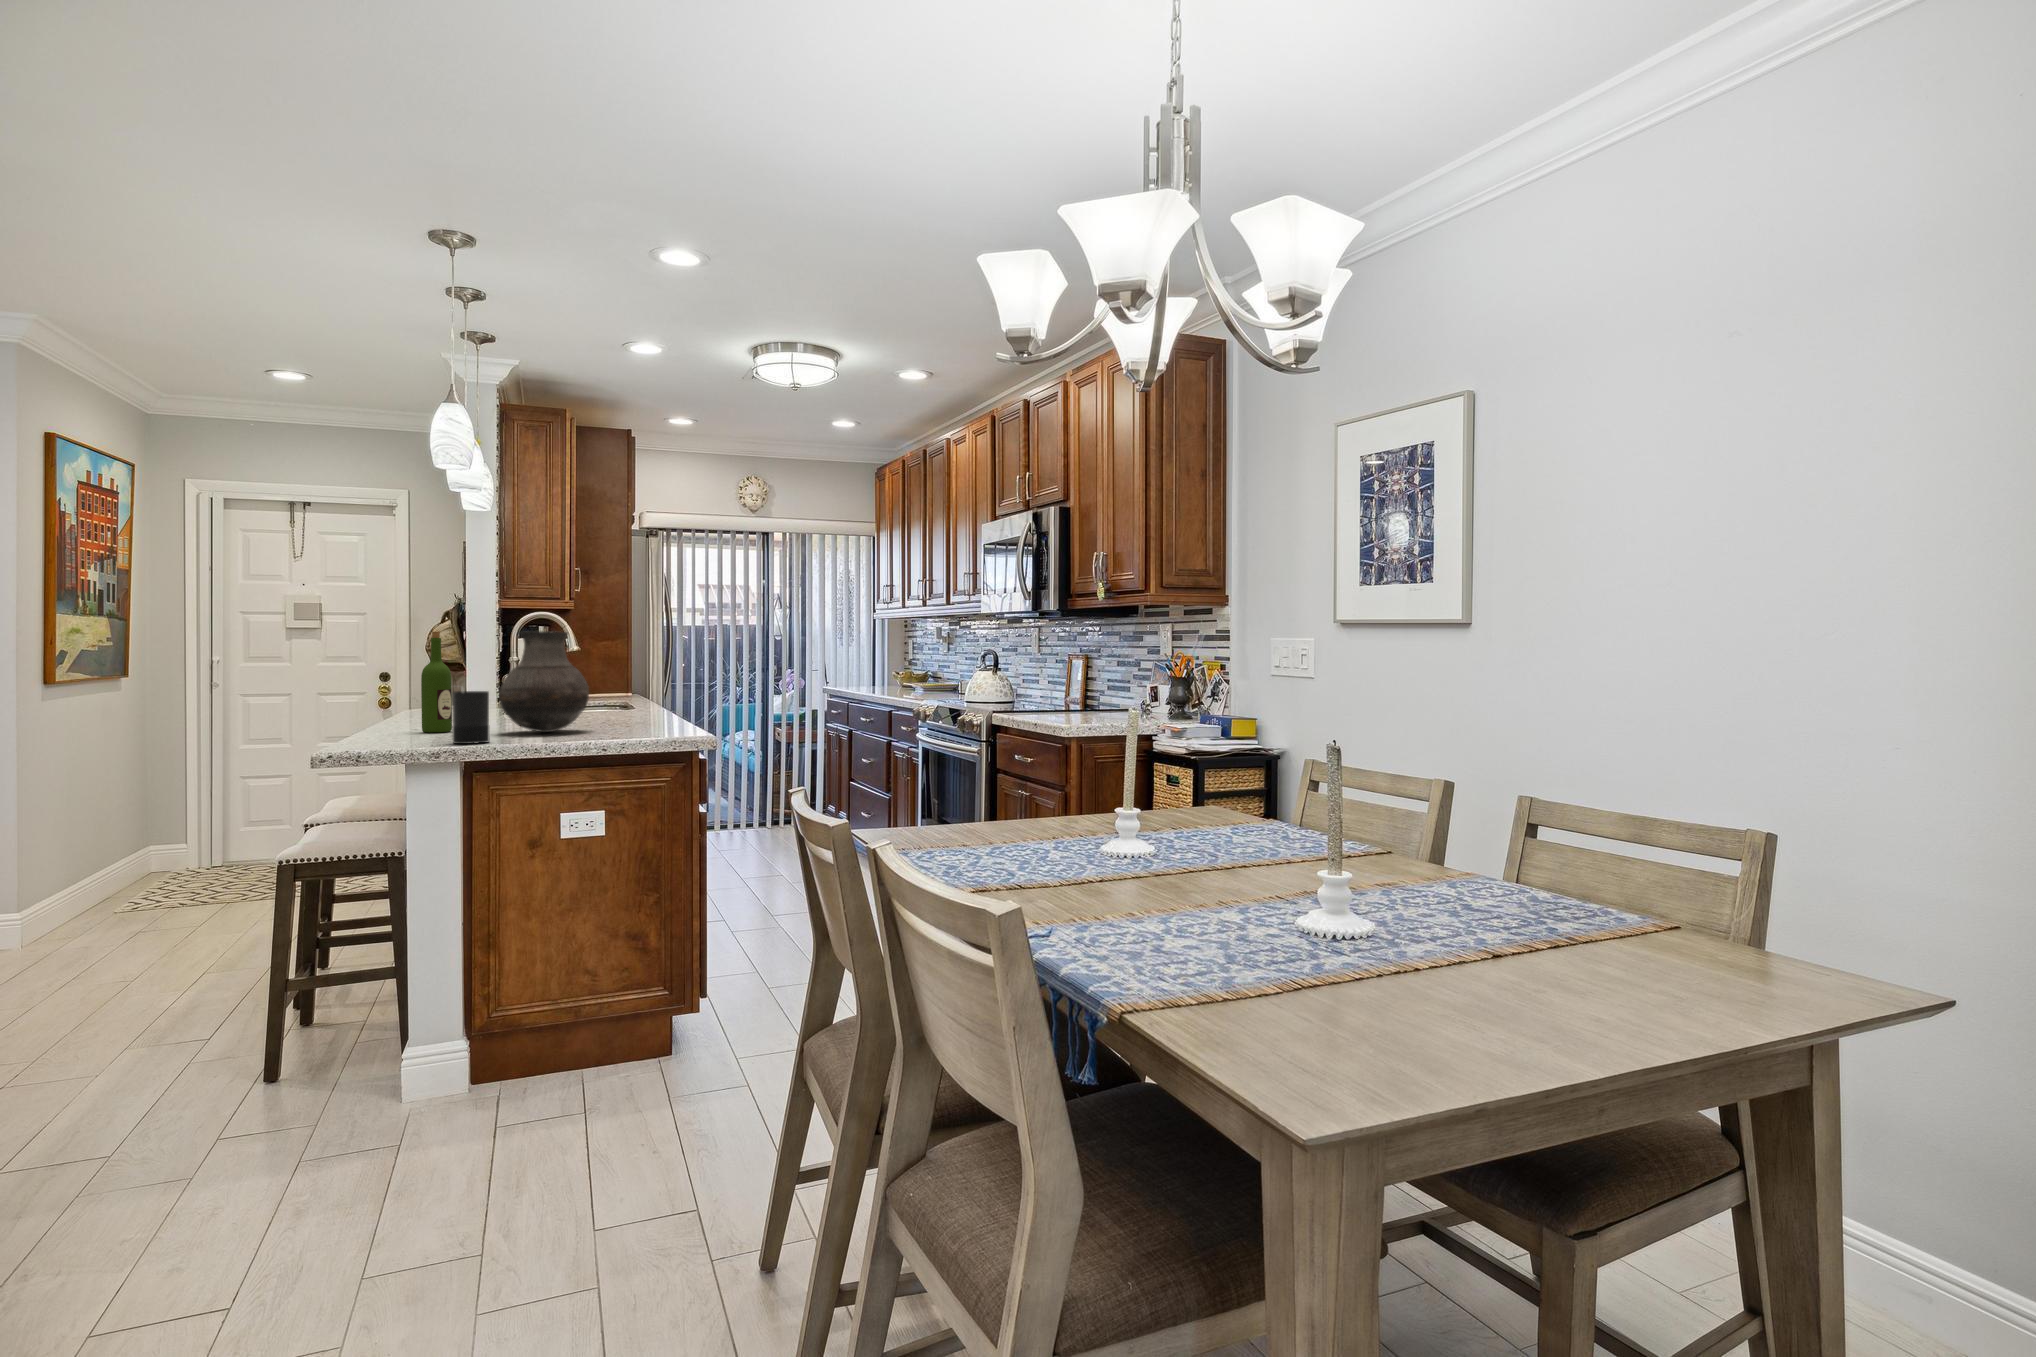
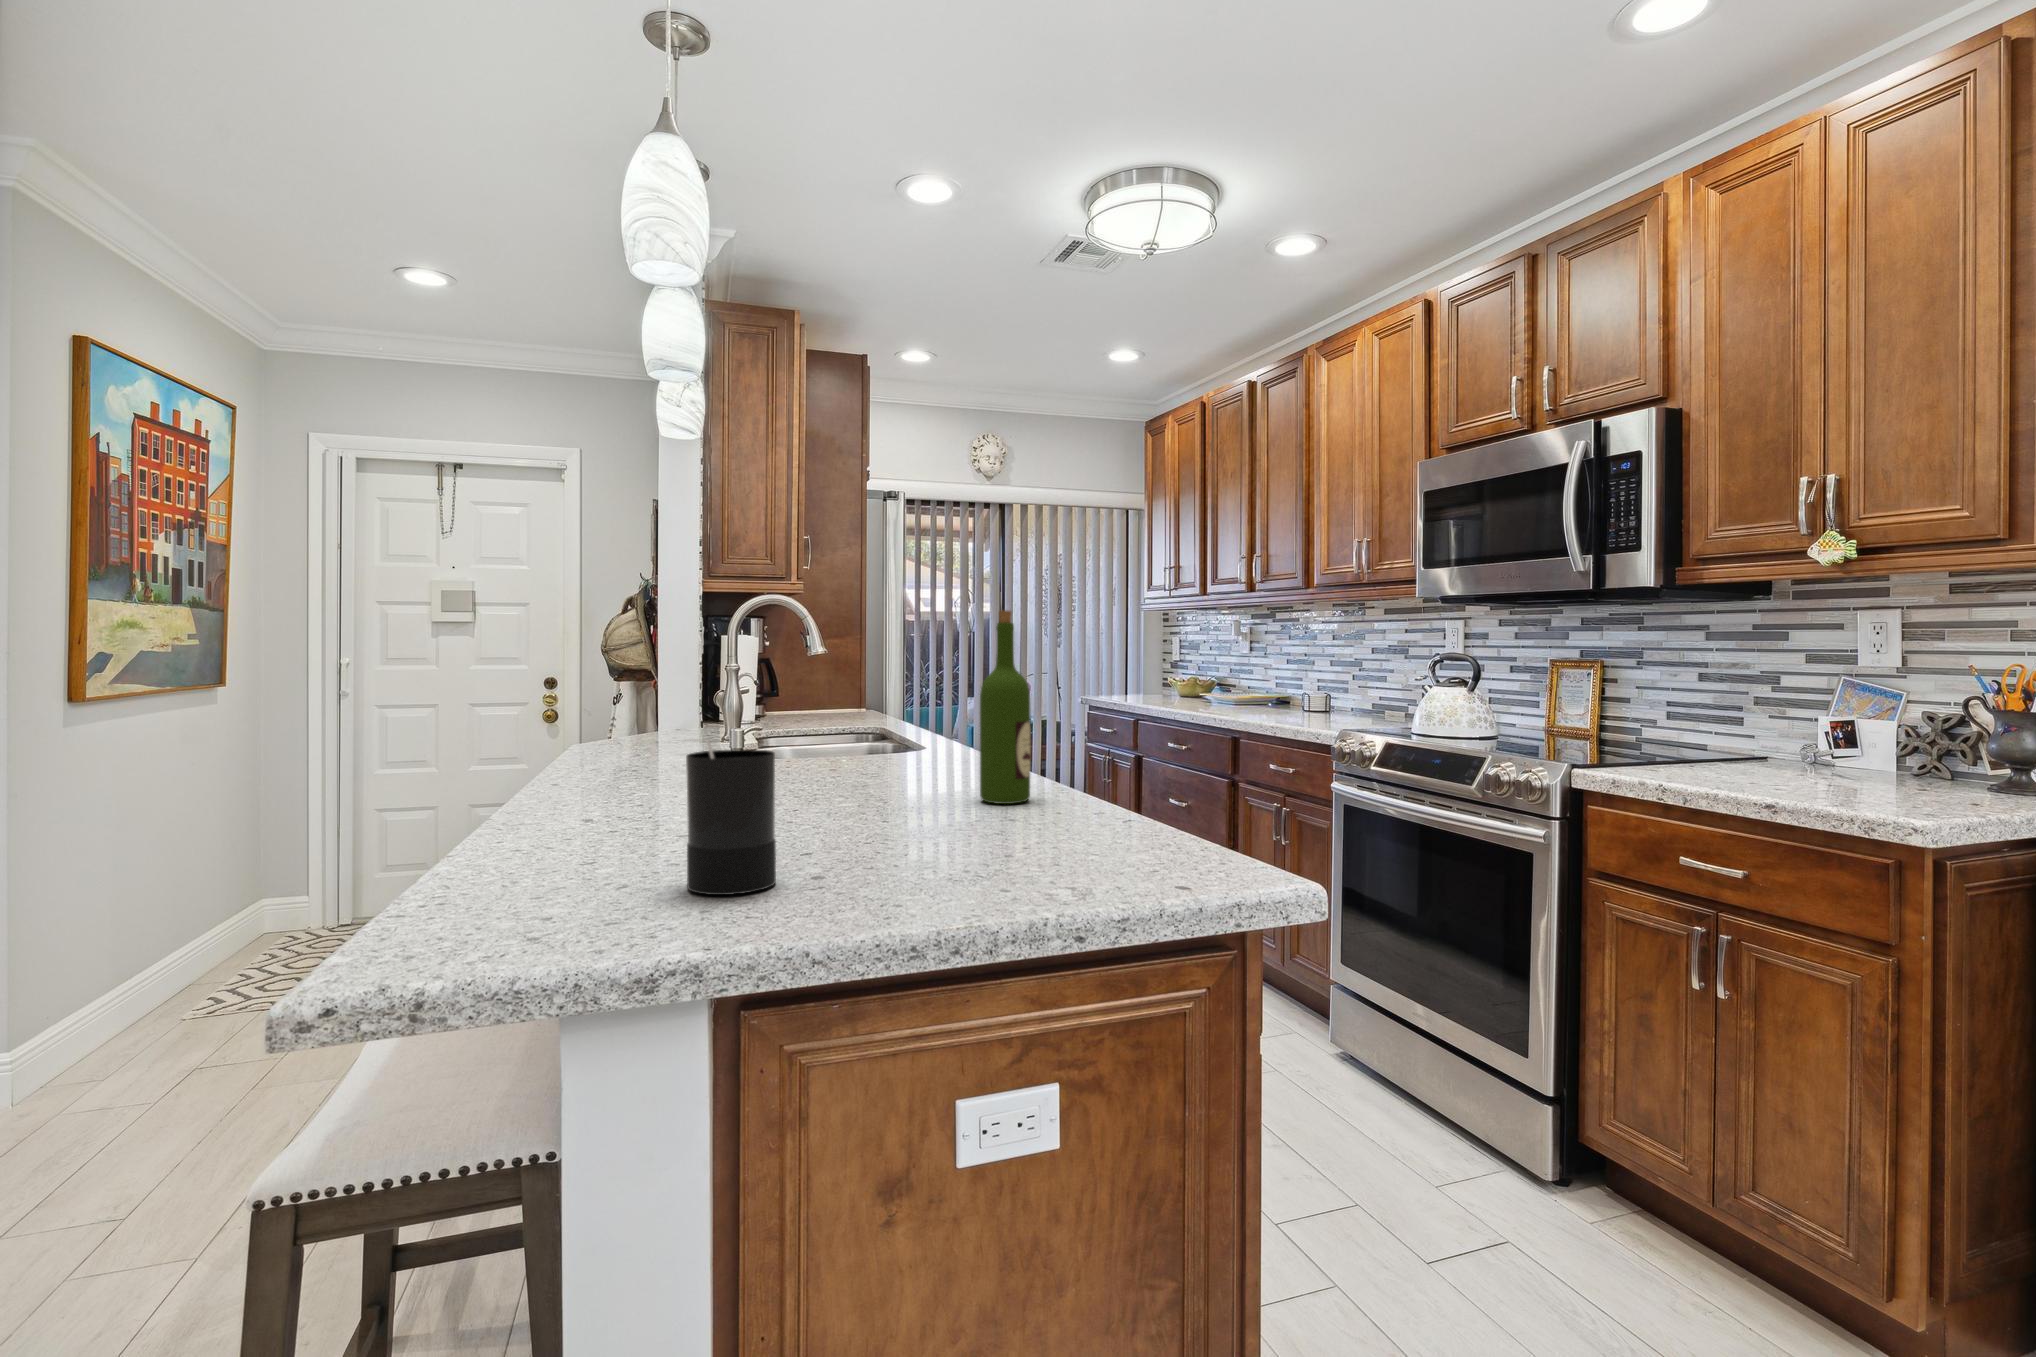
wine bottle: present [421,631,452,733] -> present [980,610,1030,804]
vase: present [499,631,589,732] -> none [772,604,959,830]

